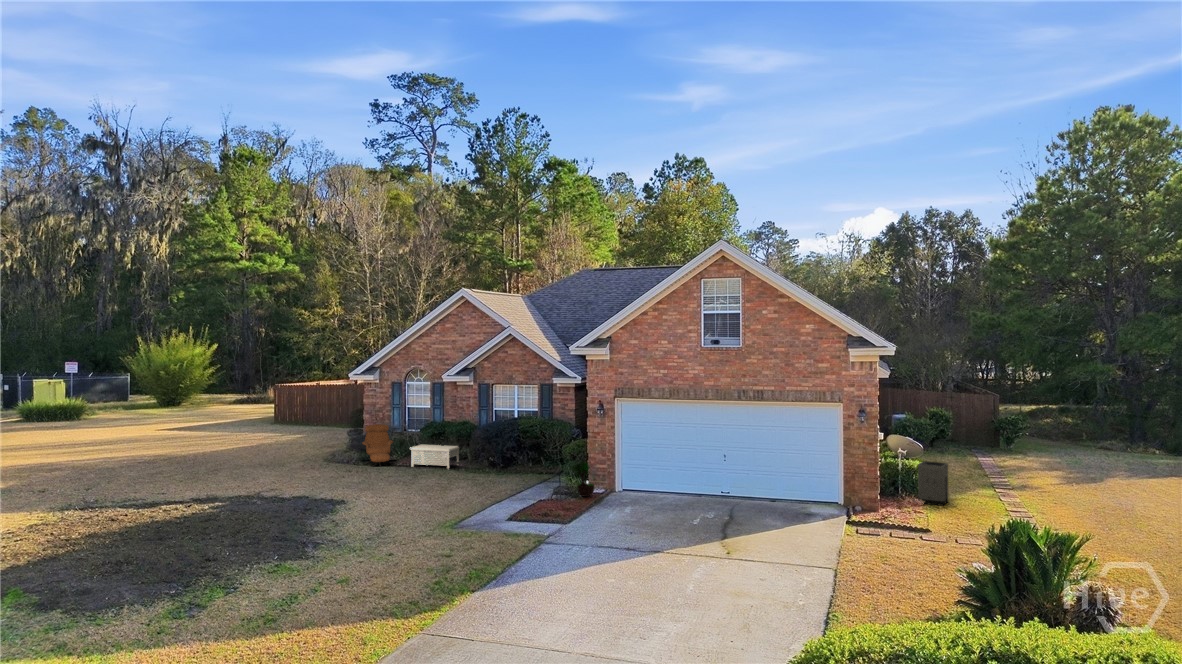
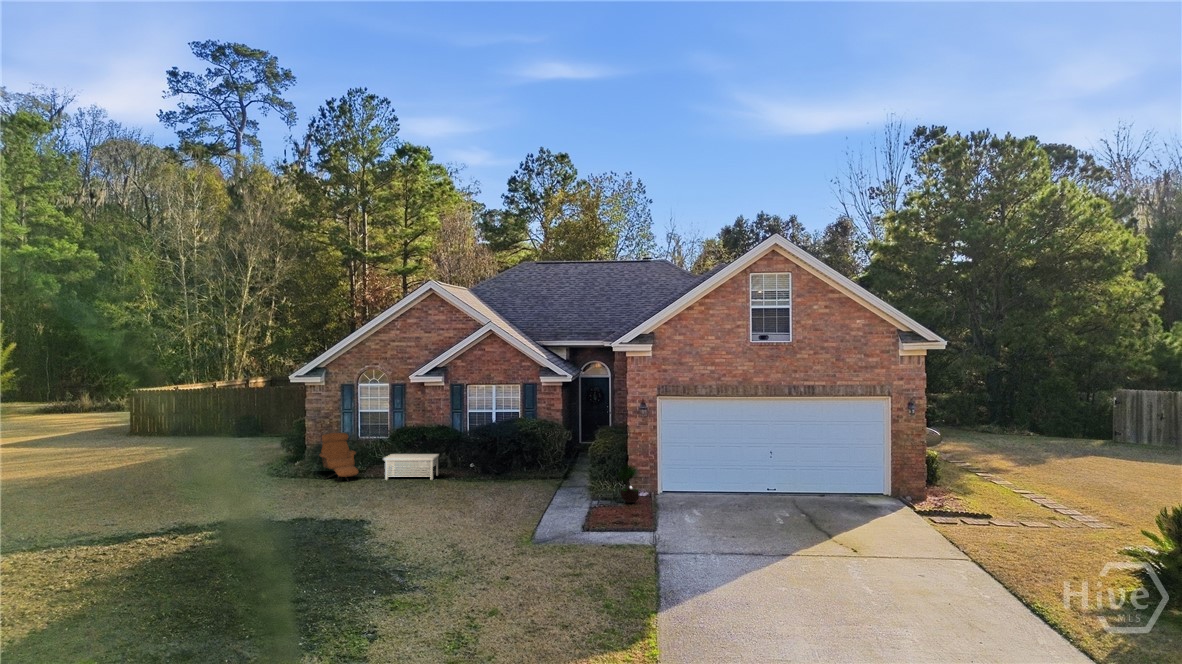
trash can: present [918,461,949,506] -> none [934,450,961,491]

